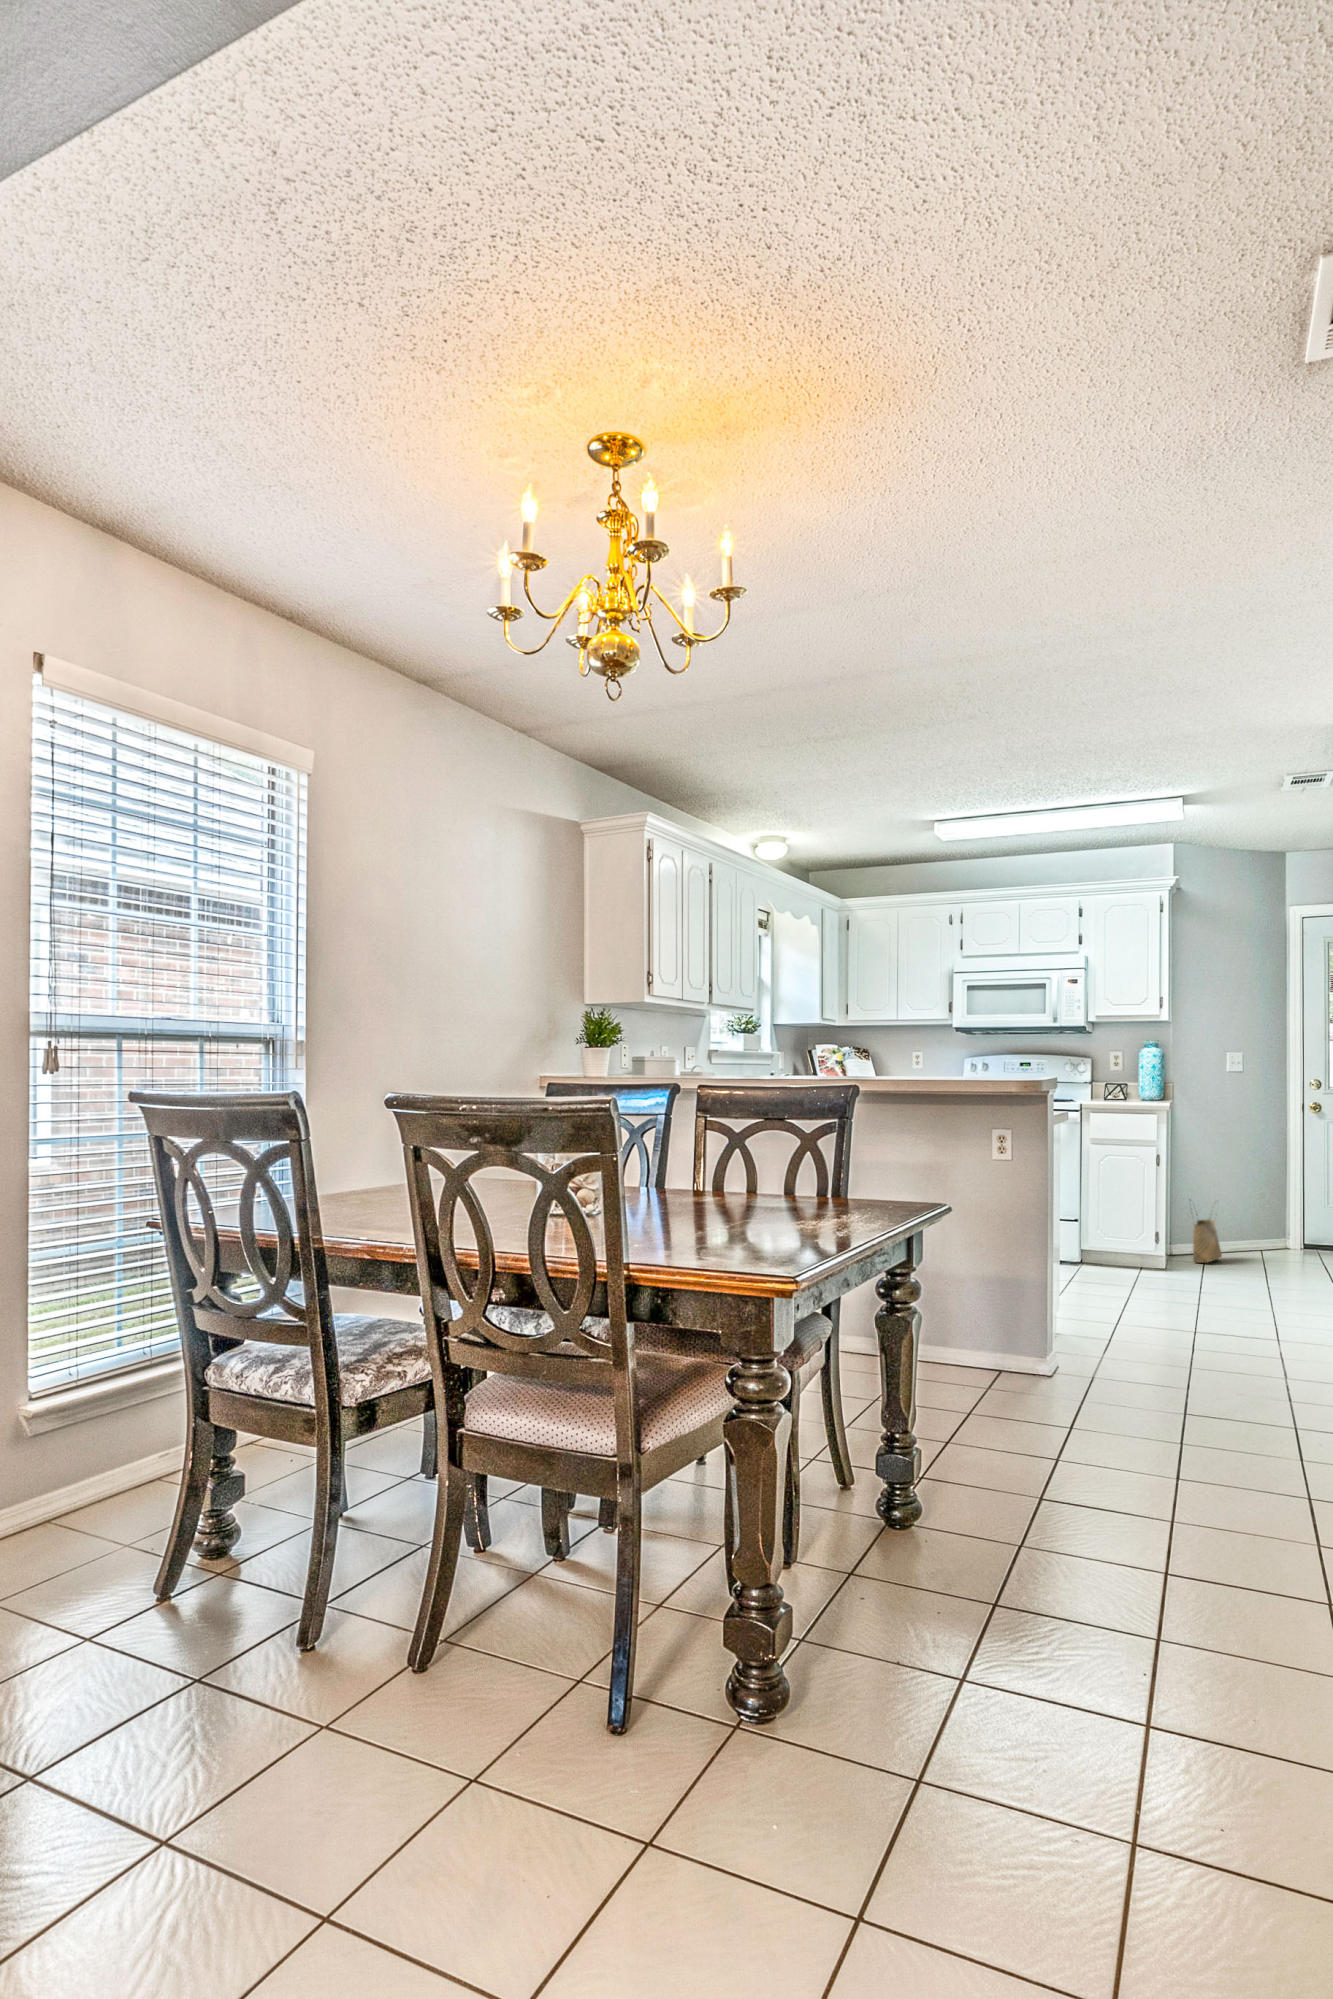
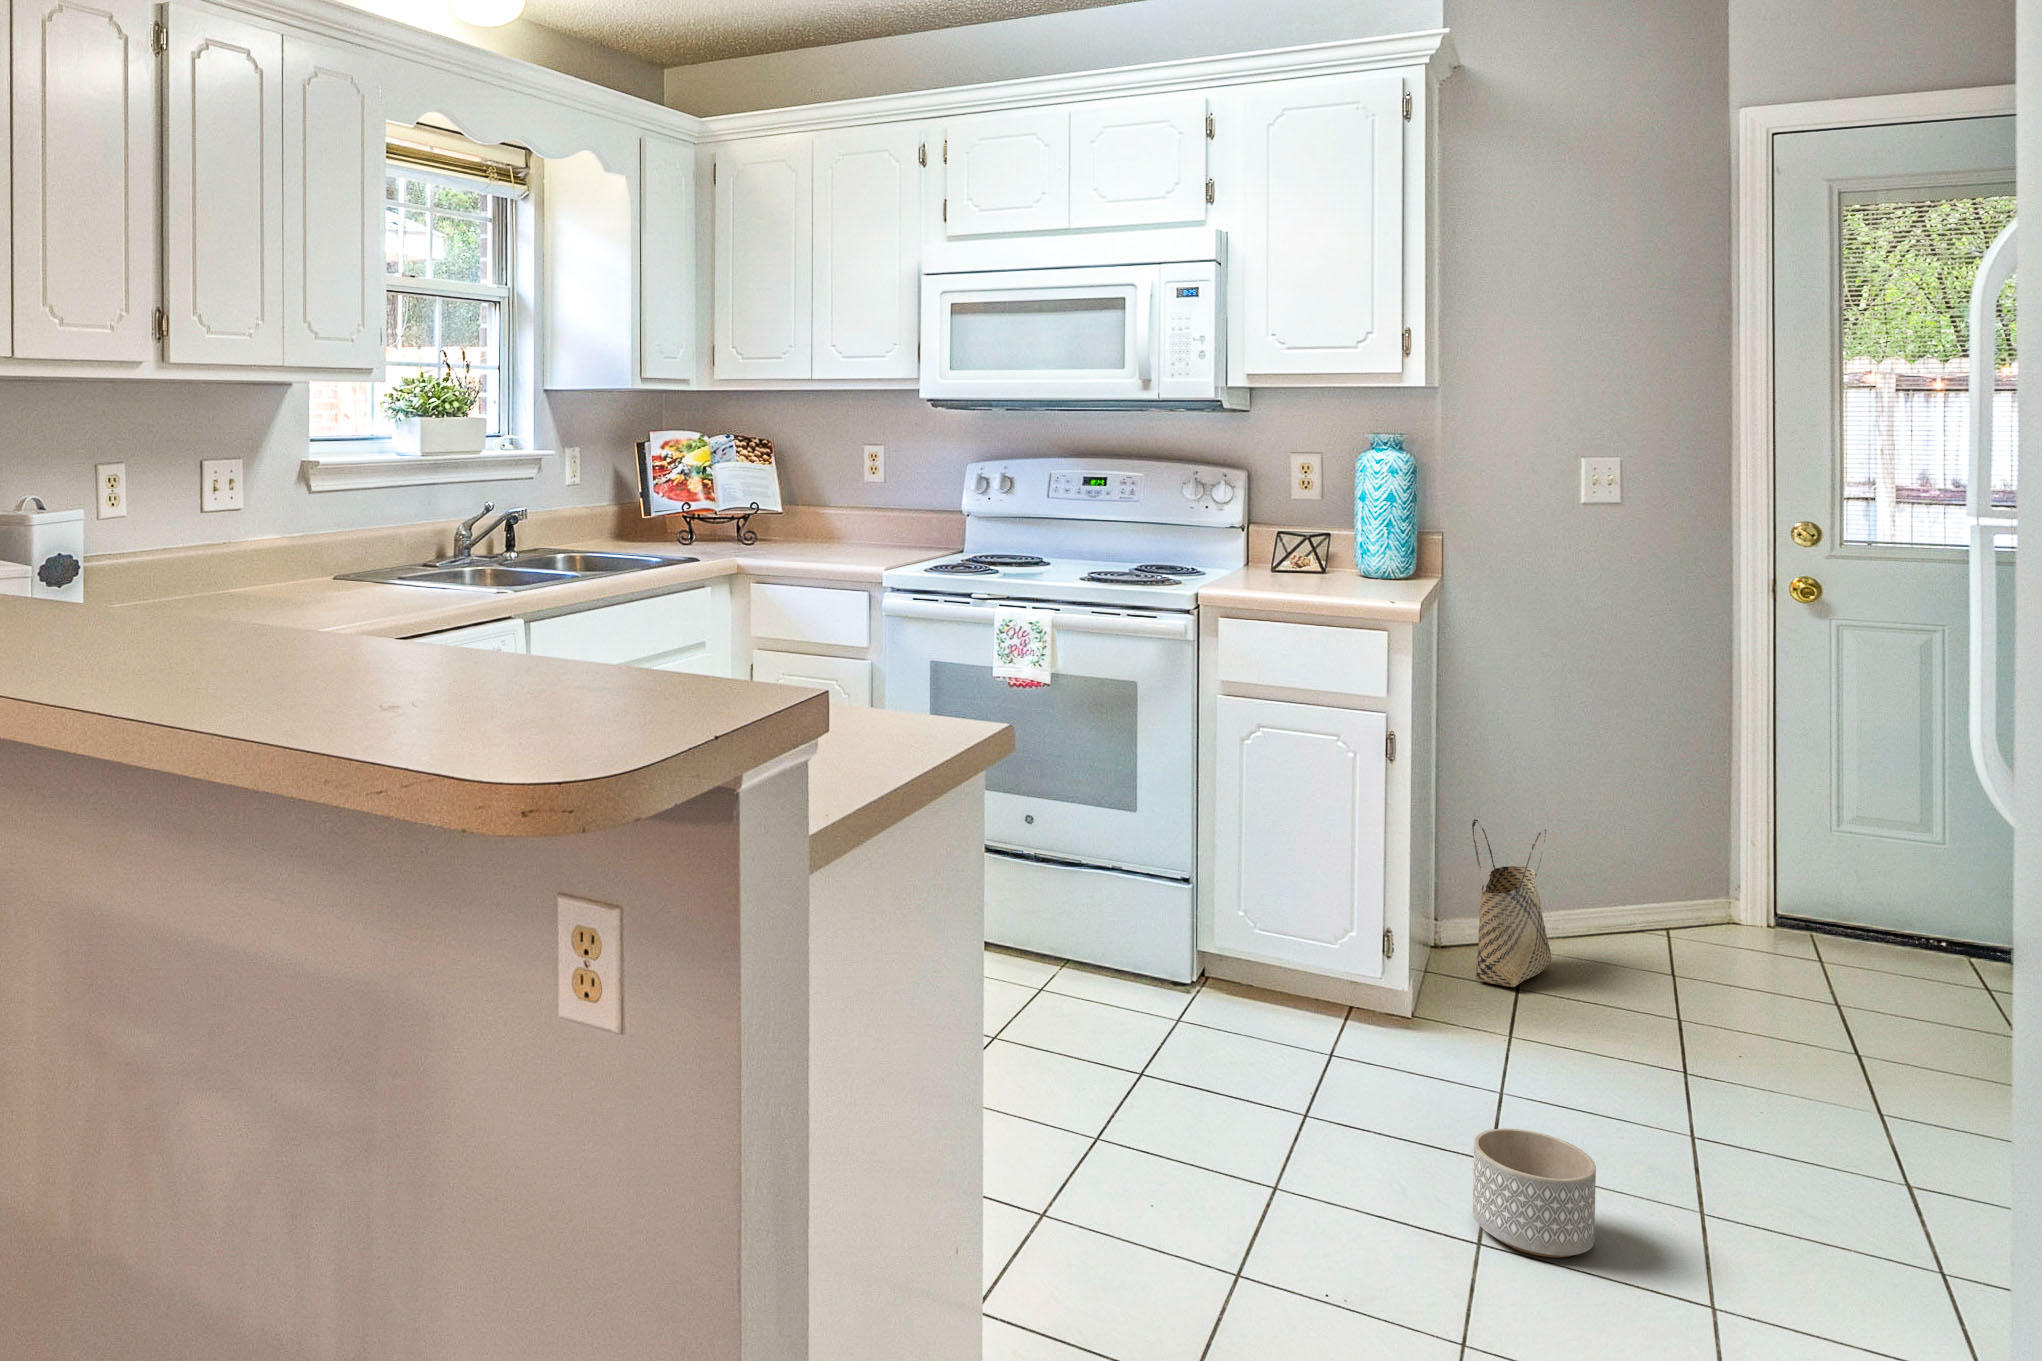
planter: none [1199,1272,1239,1306] -> present [1473,1128,1596,1258]

